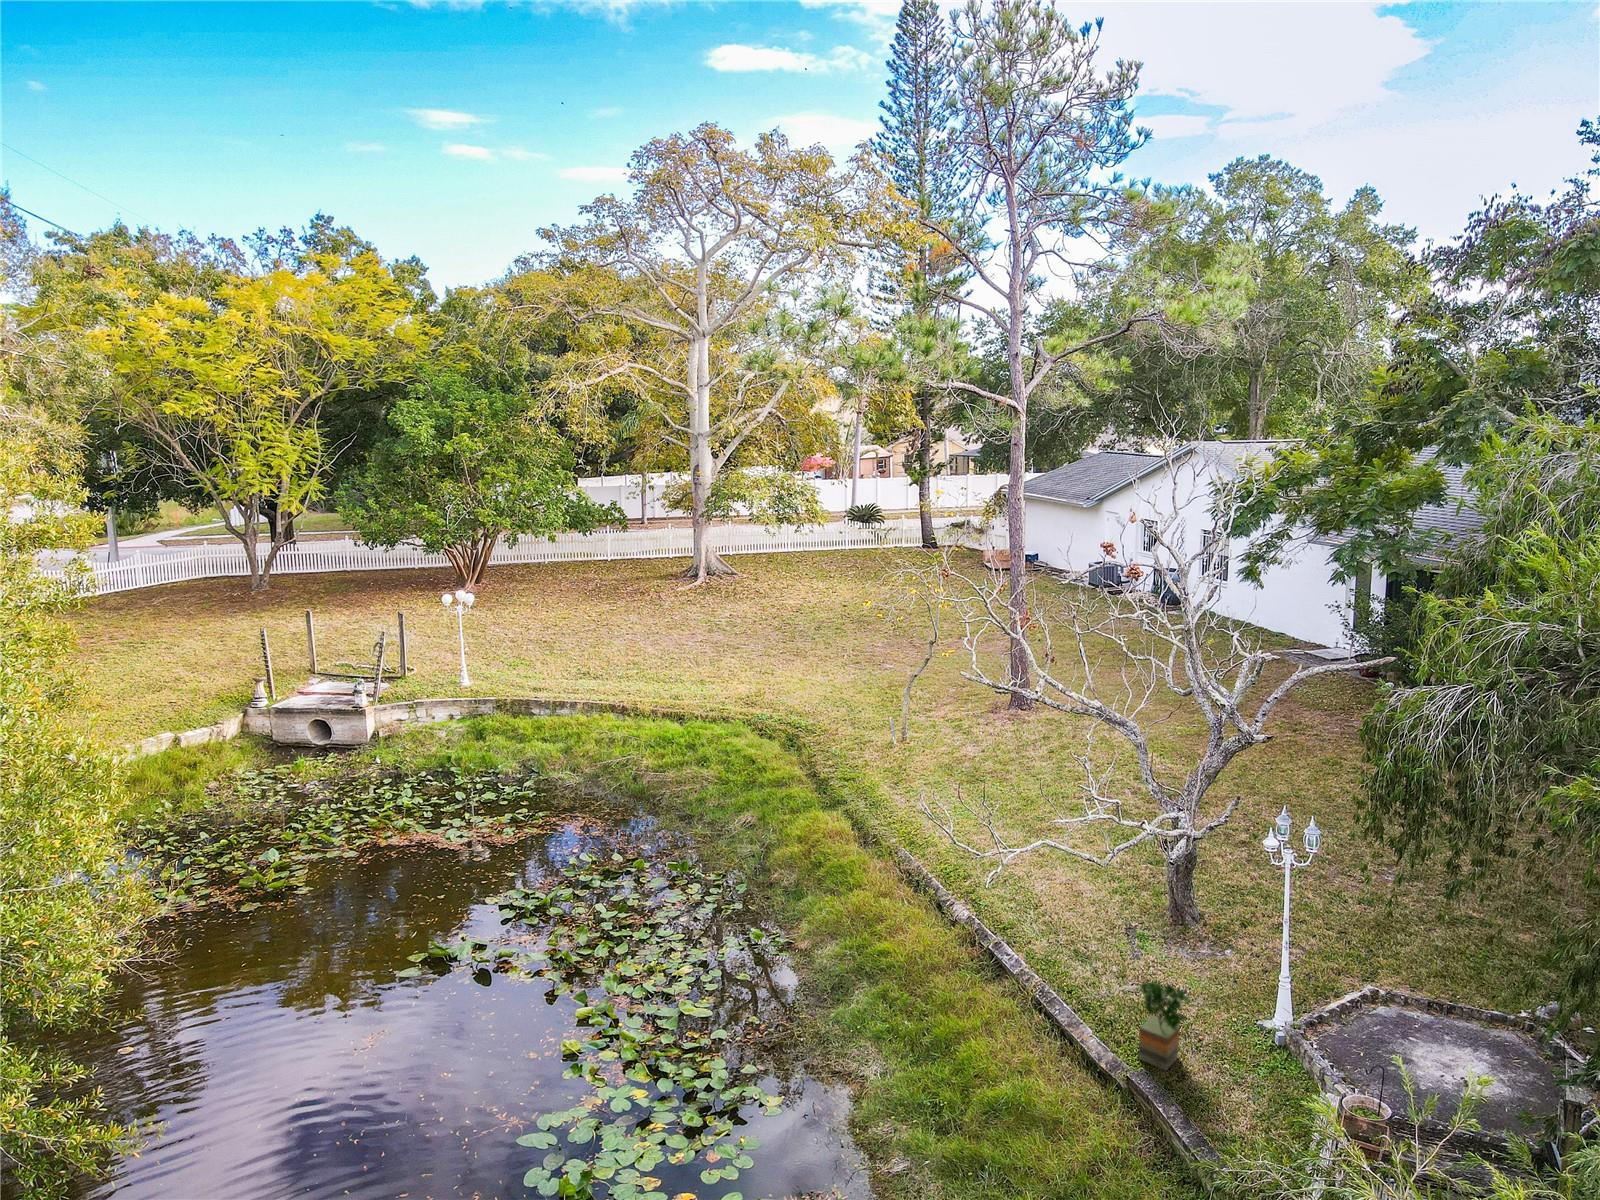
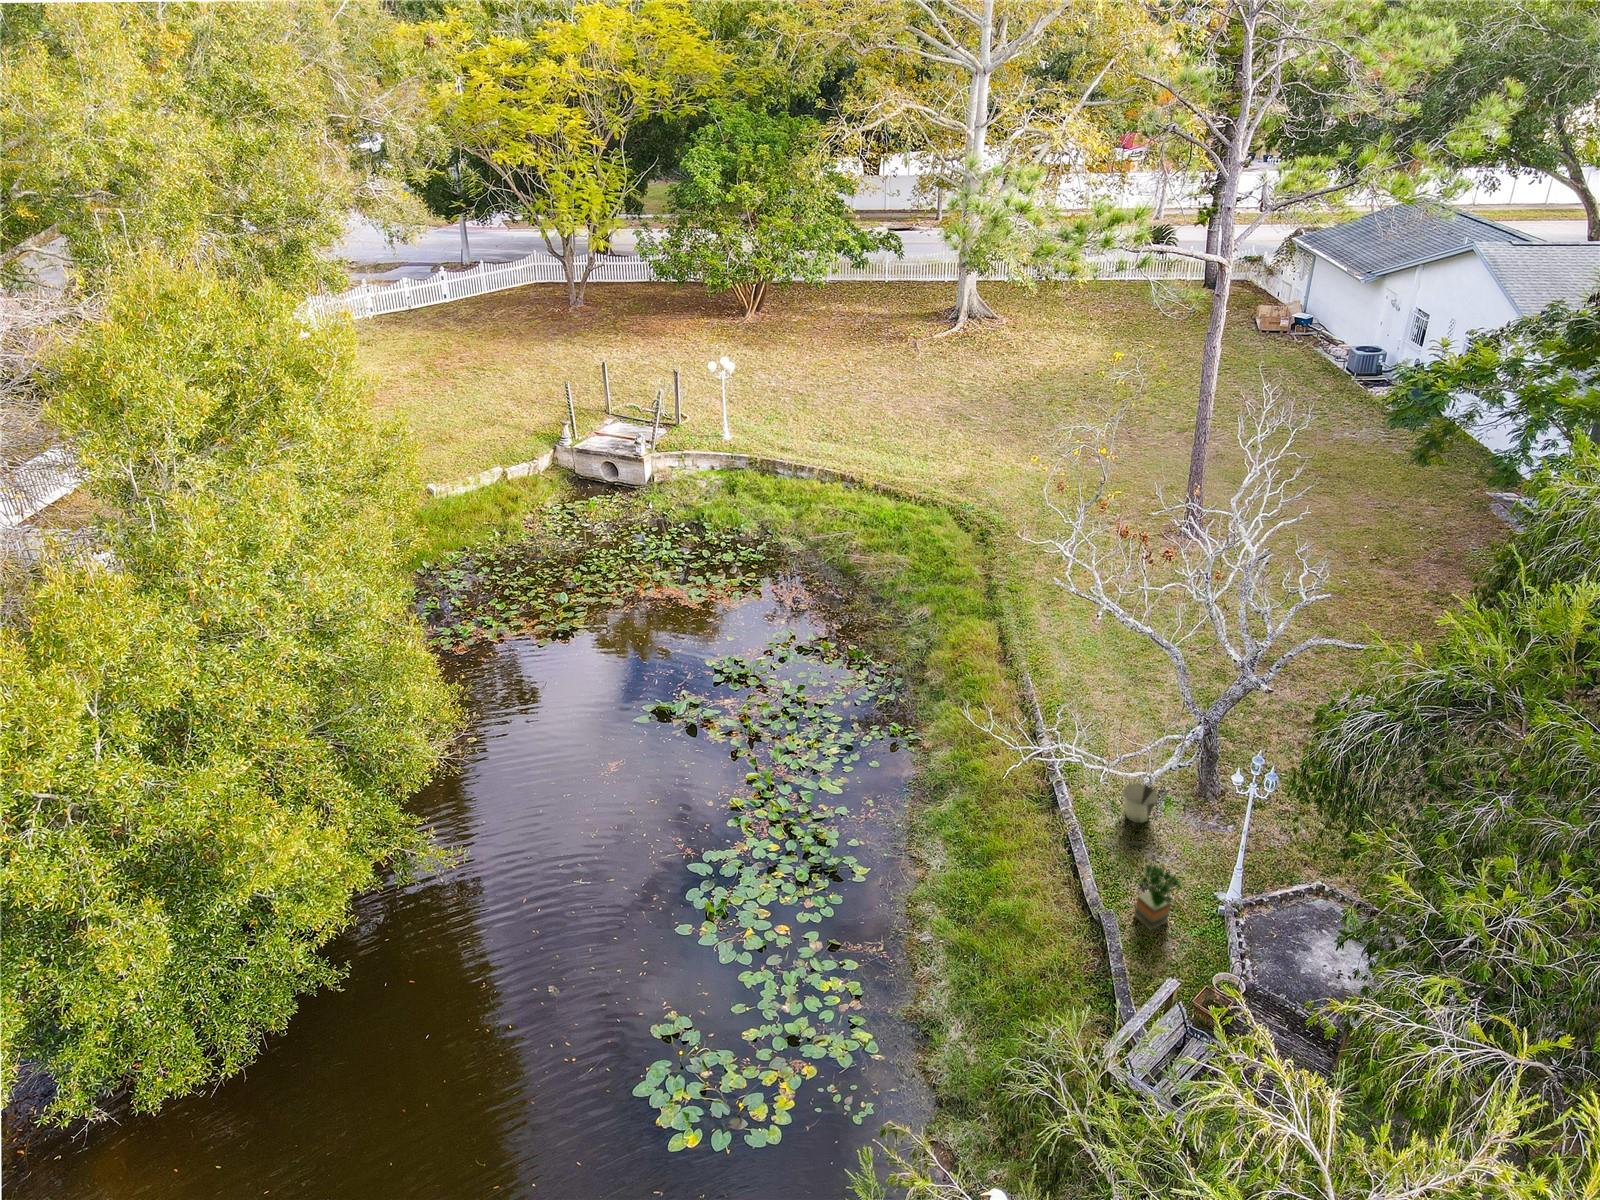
bucket: none [1058,910,1099,962] -> present [1123,781,1158,823]

